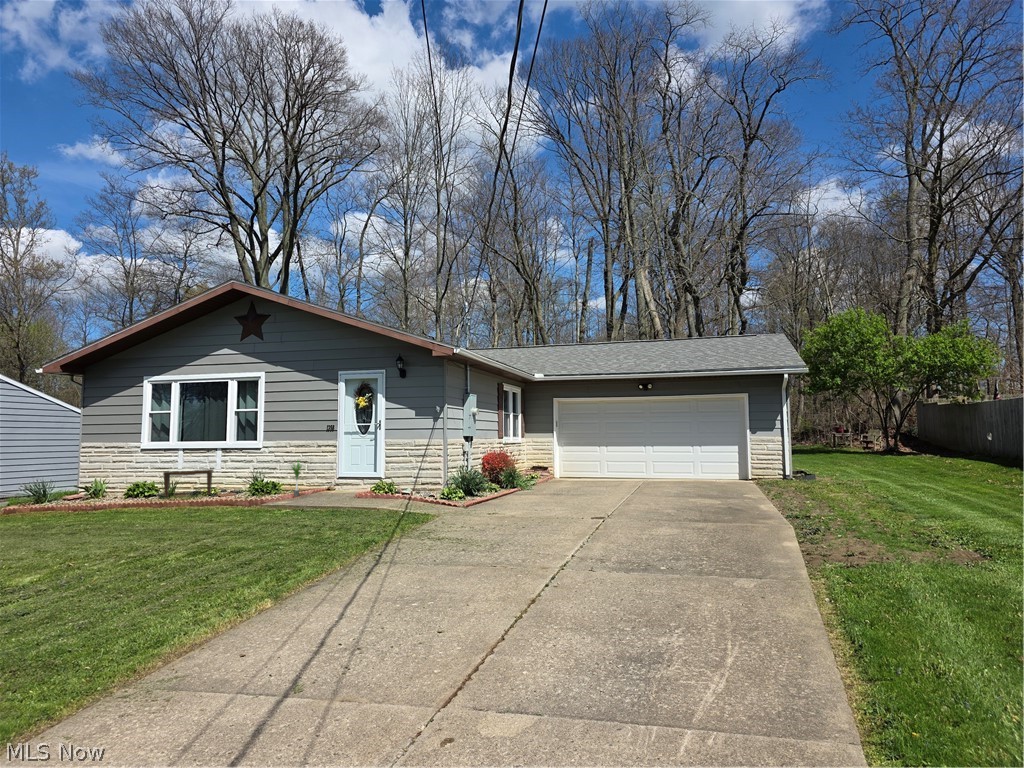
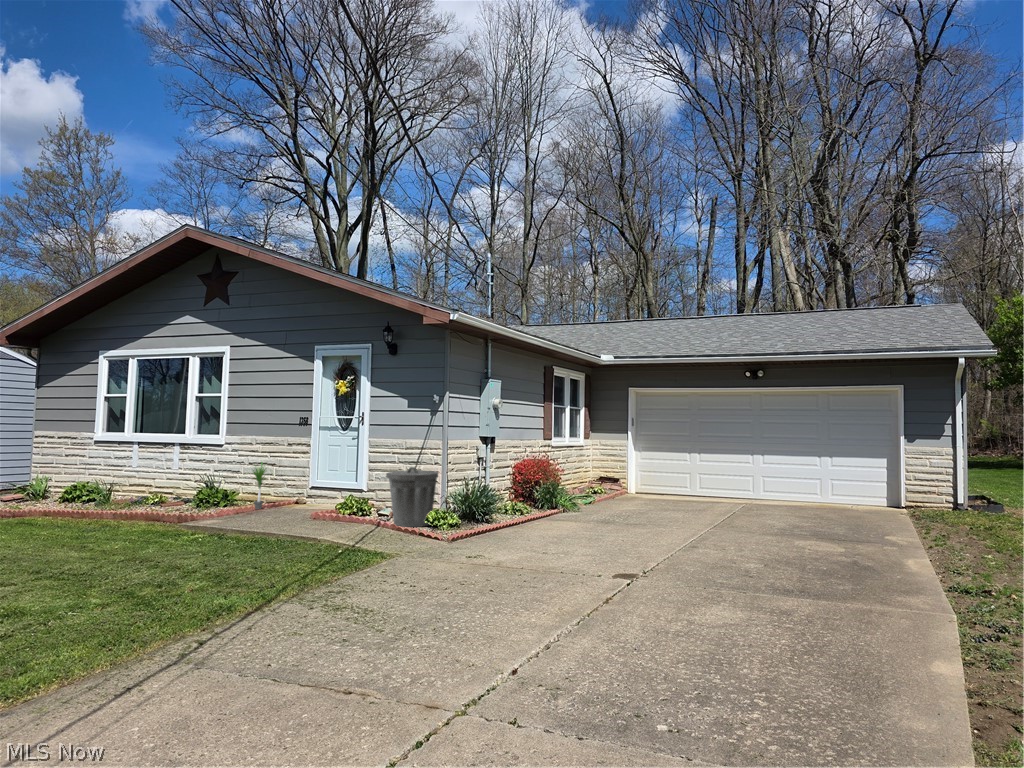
trash can: none [406,459,444,502] -> present [386,467,438,527]
bench: present [163,469,213,497] -> none [103,469,170,503]

